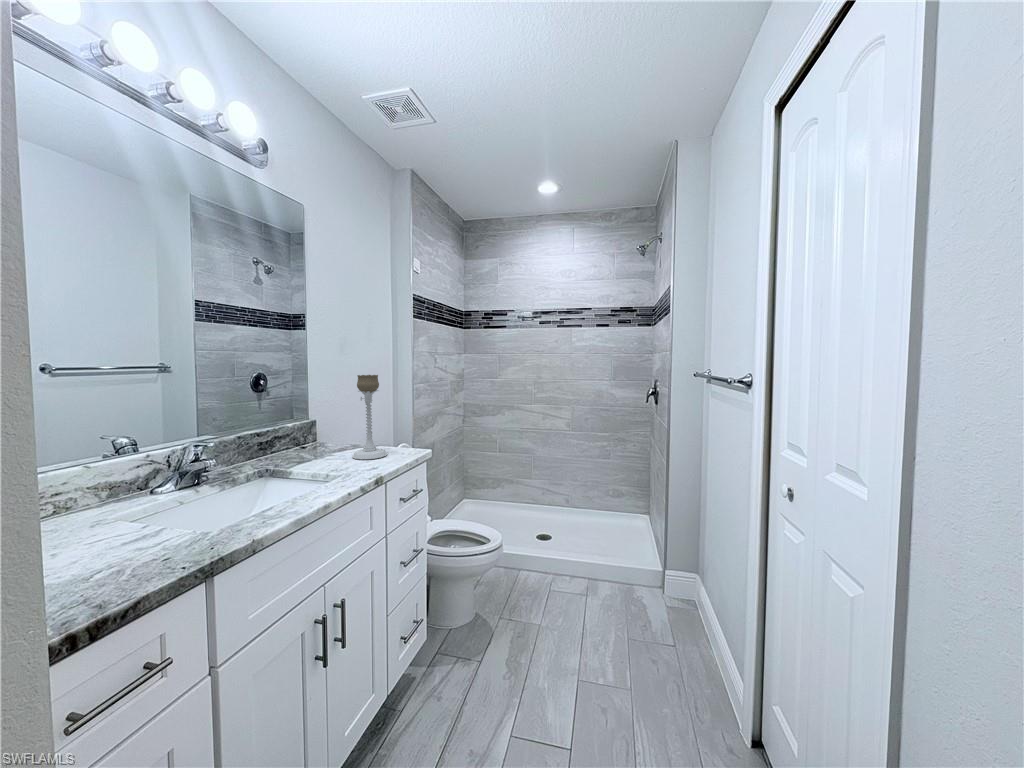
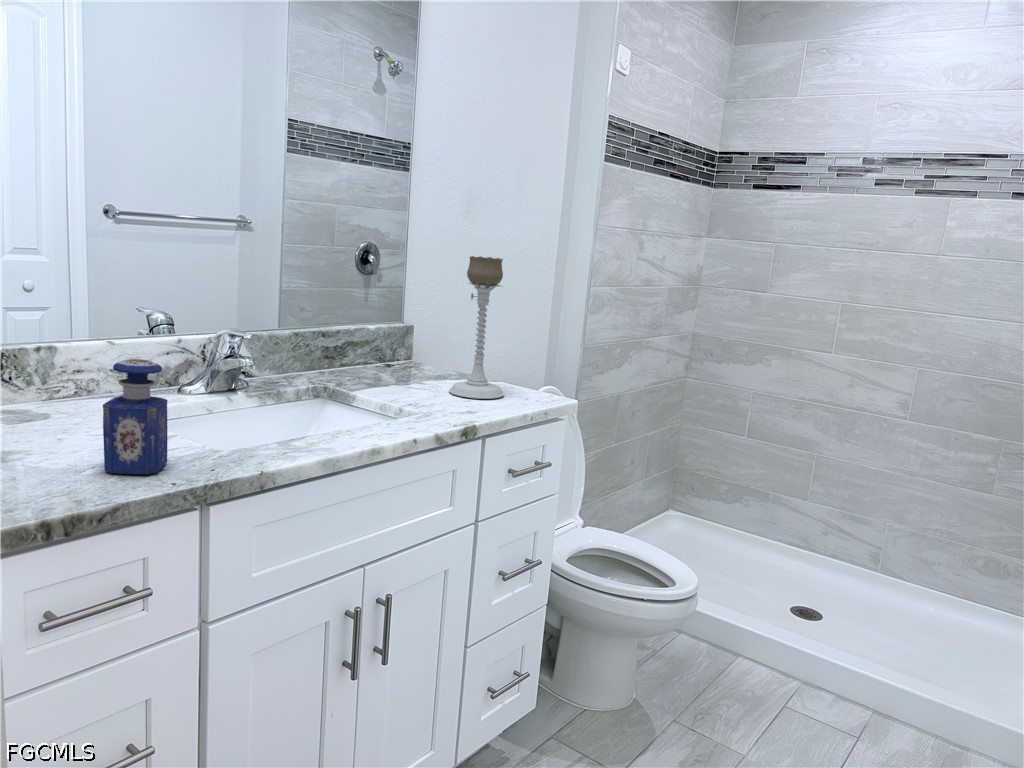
perfume bottle: none [108,476,170,573] -> present [103,359,168,474]

